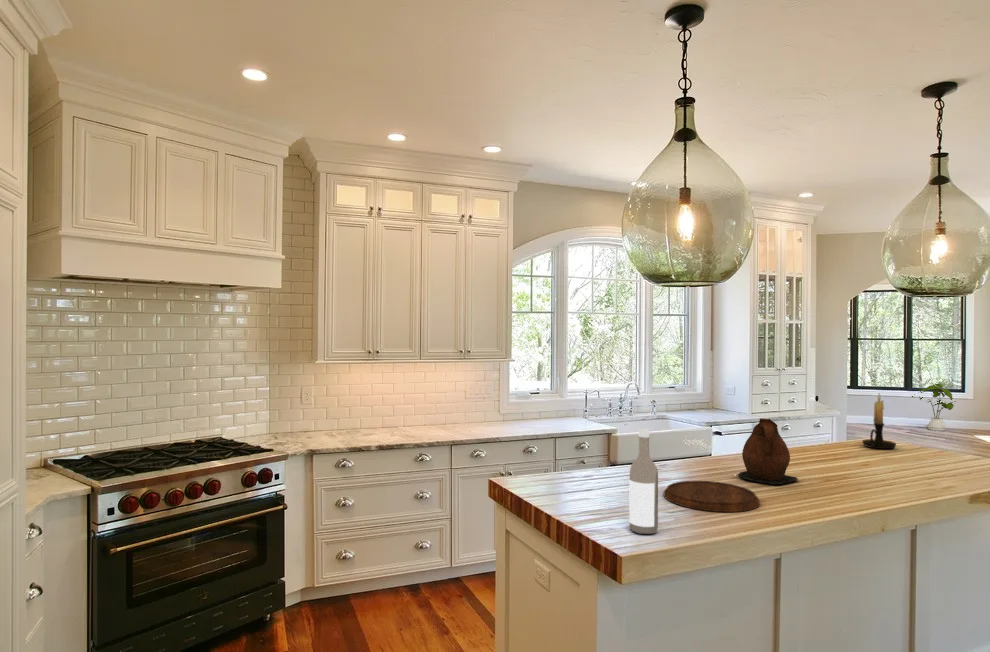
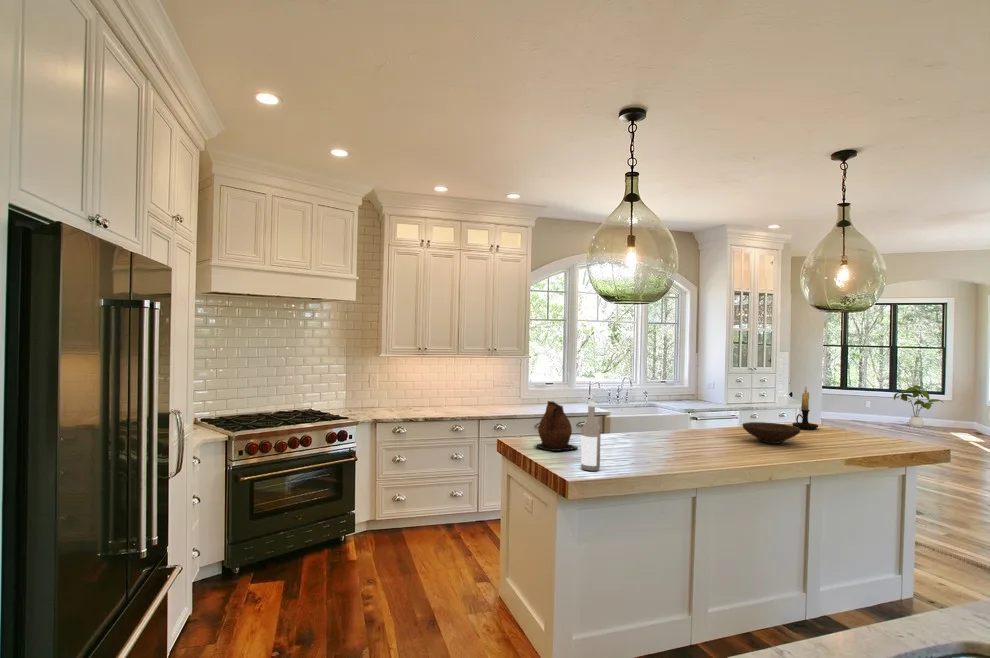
ceramic pitcher: present [738,418,798,484] -> present [536,401,578,451]
wooden bowl: none [815,443,897,473] -> present [742,422,801,444]
cutting board: present [664,481,760,512] -> none [616,443,682,462]

